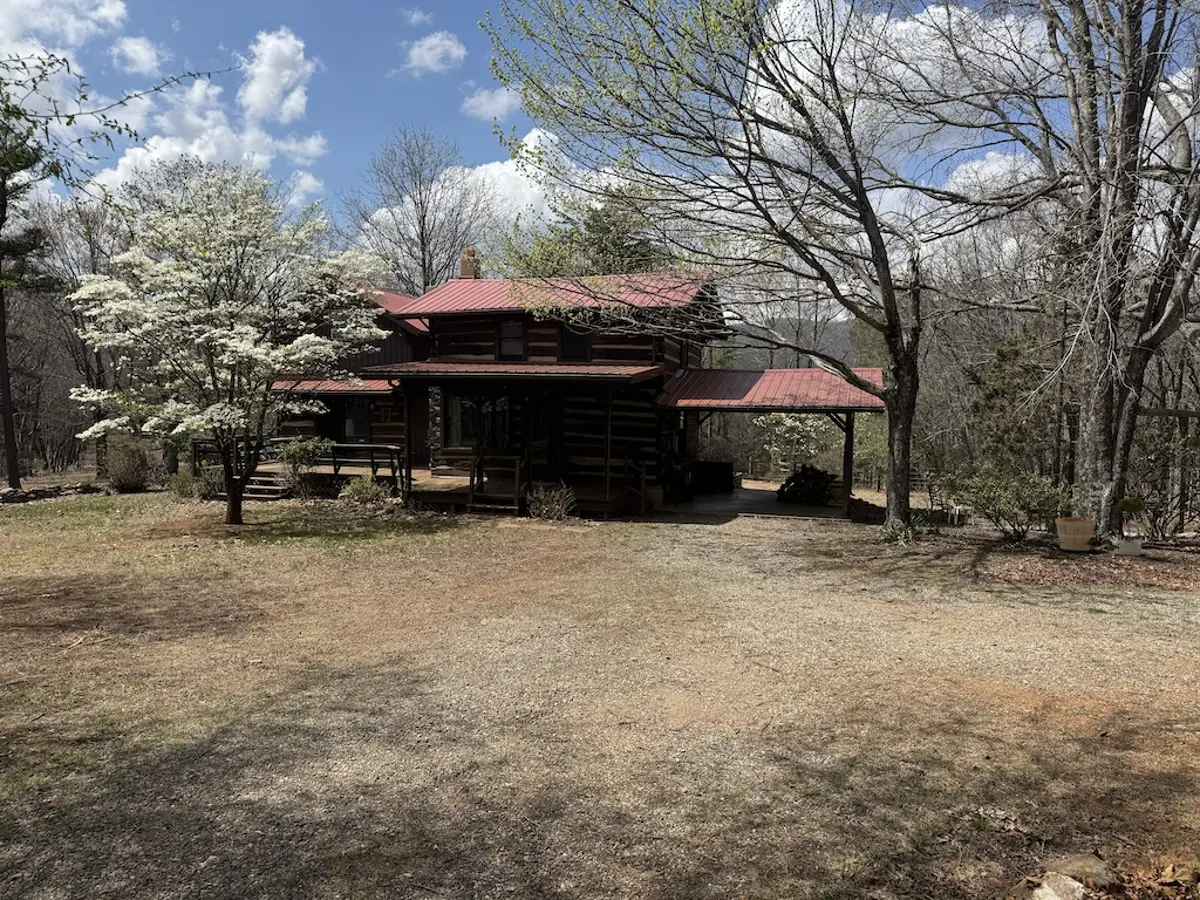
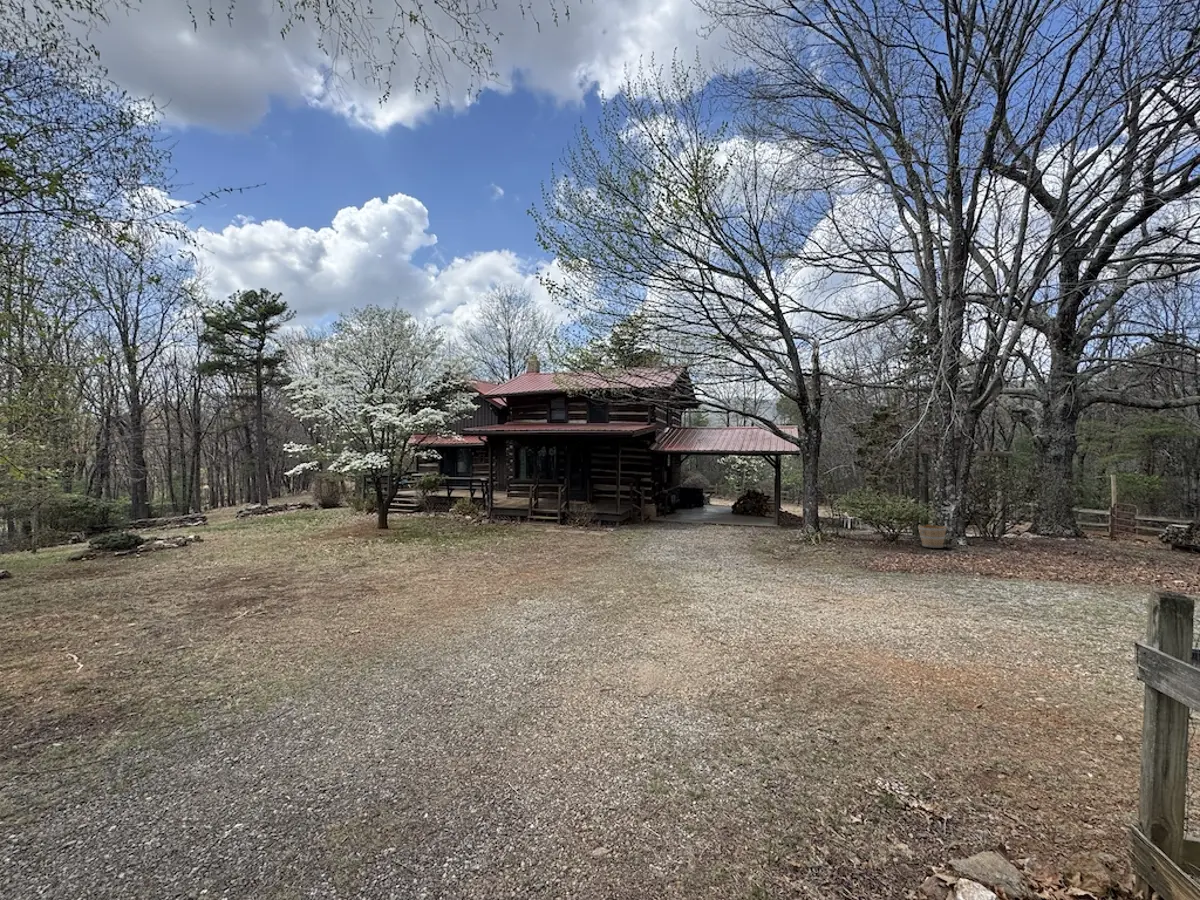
potted tree: present [1118,497,1145,556] -> none [962,511,982,552]

